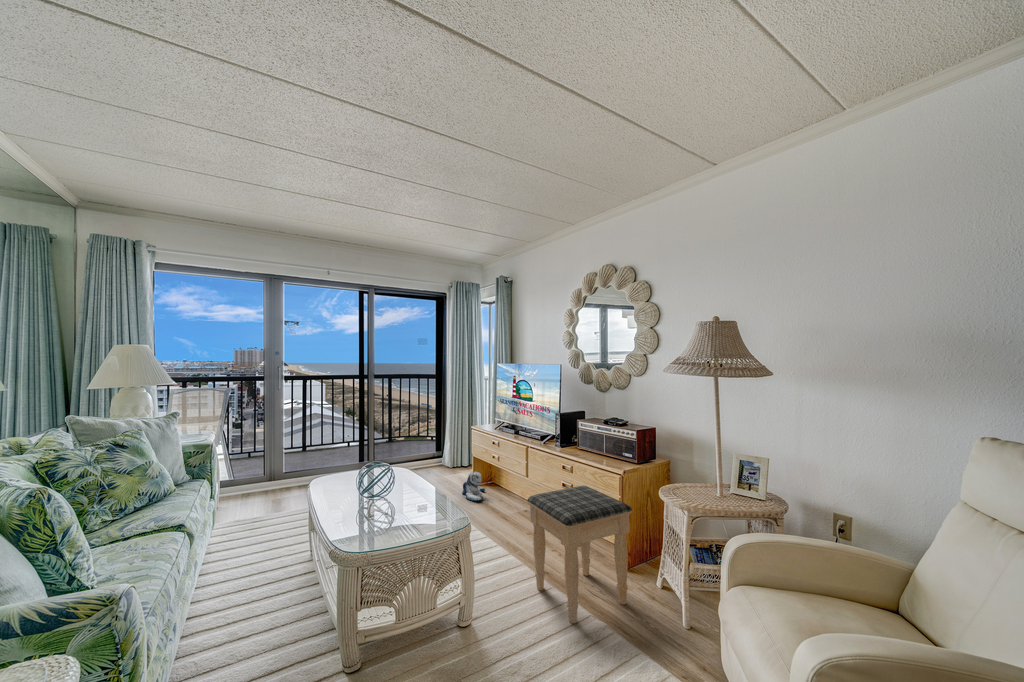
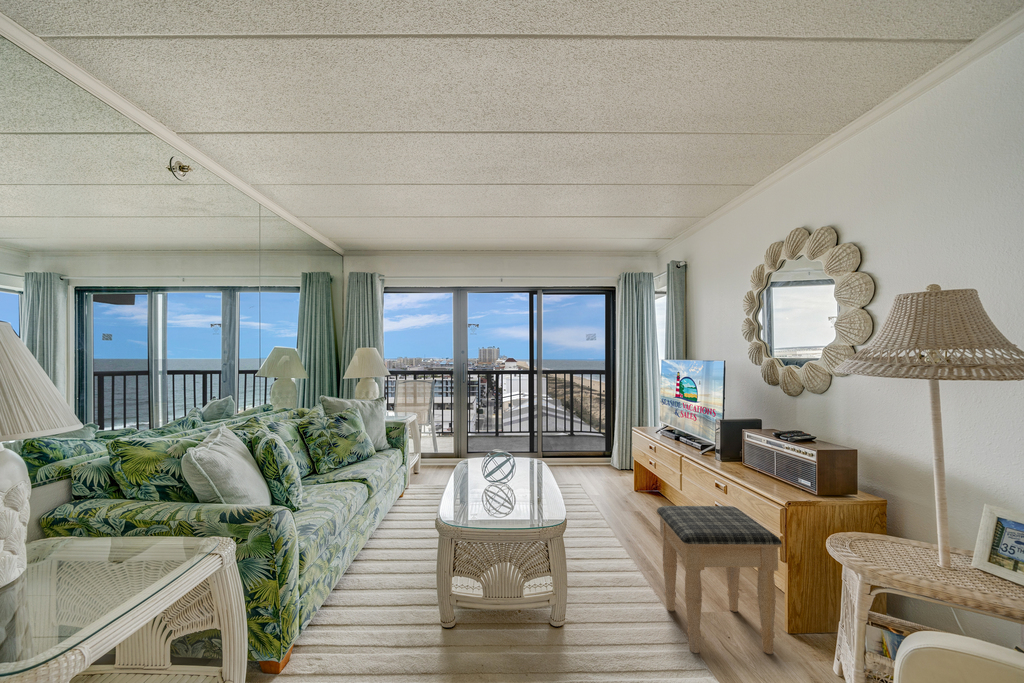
plush toy: present [462,471,485,501] -> none [622,476,649,509]

